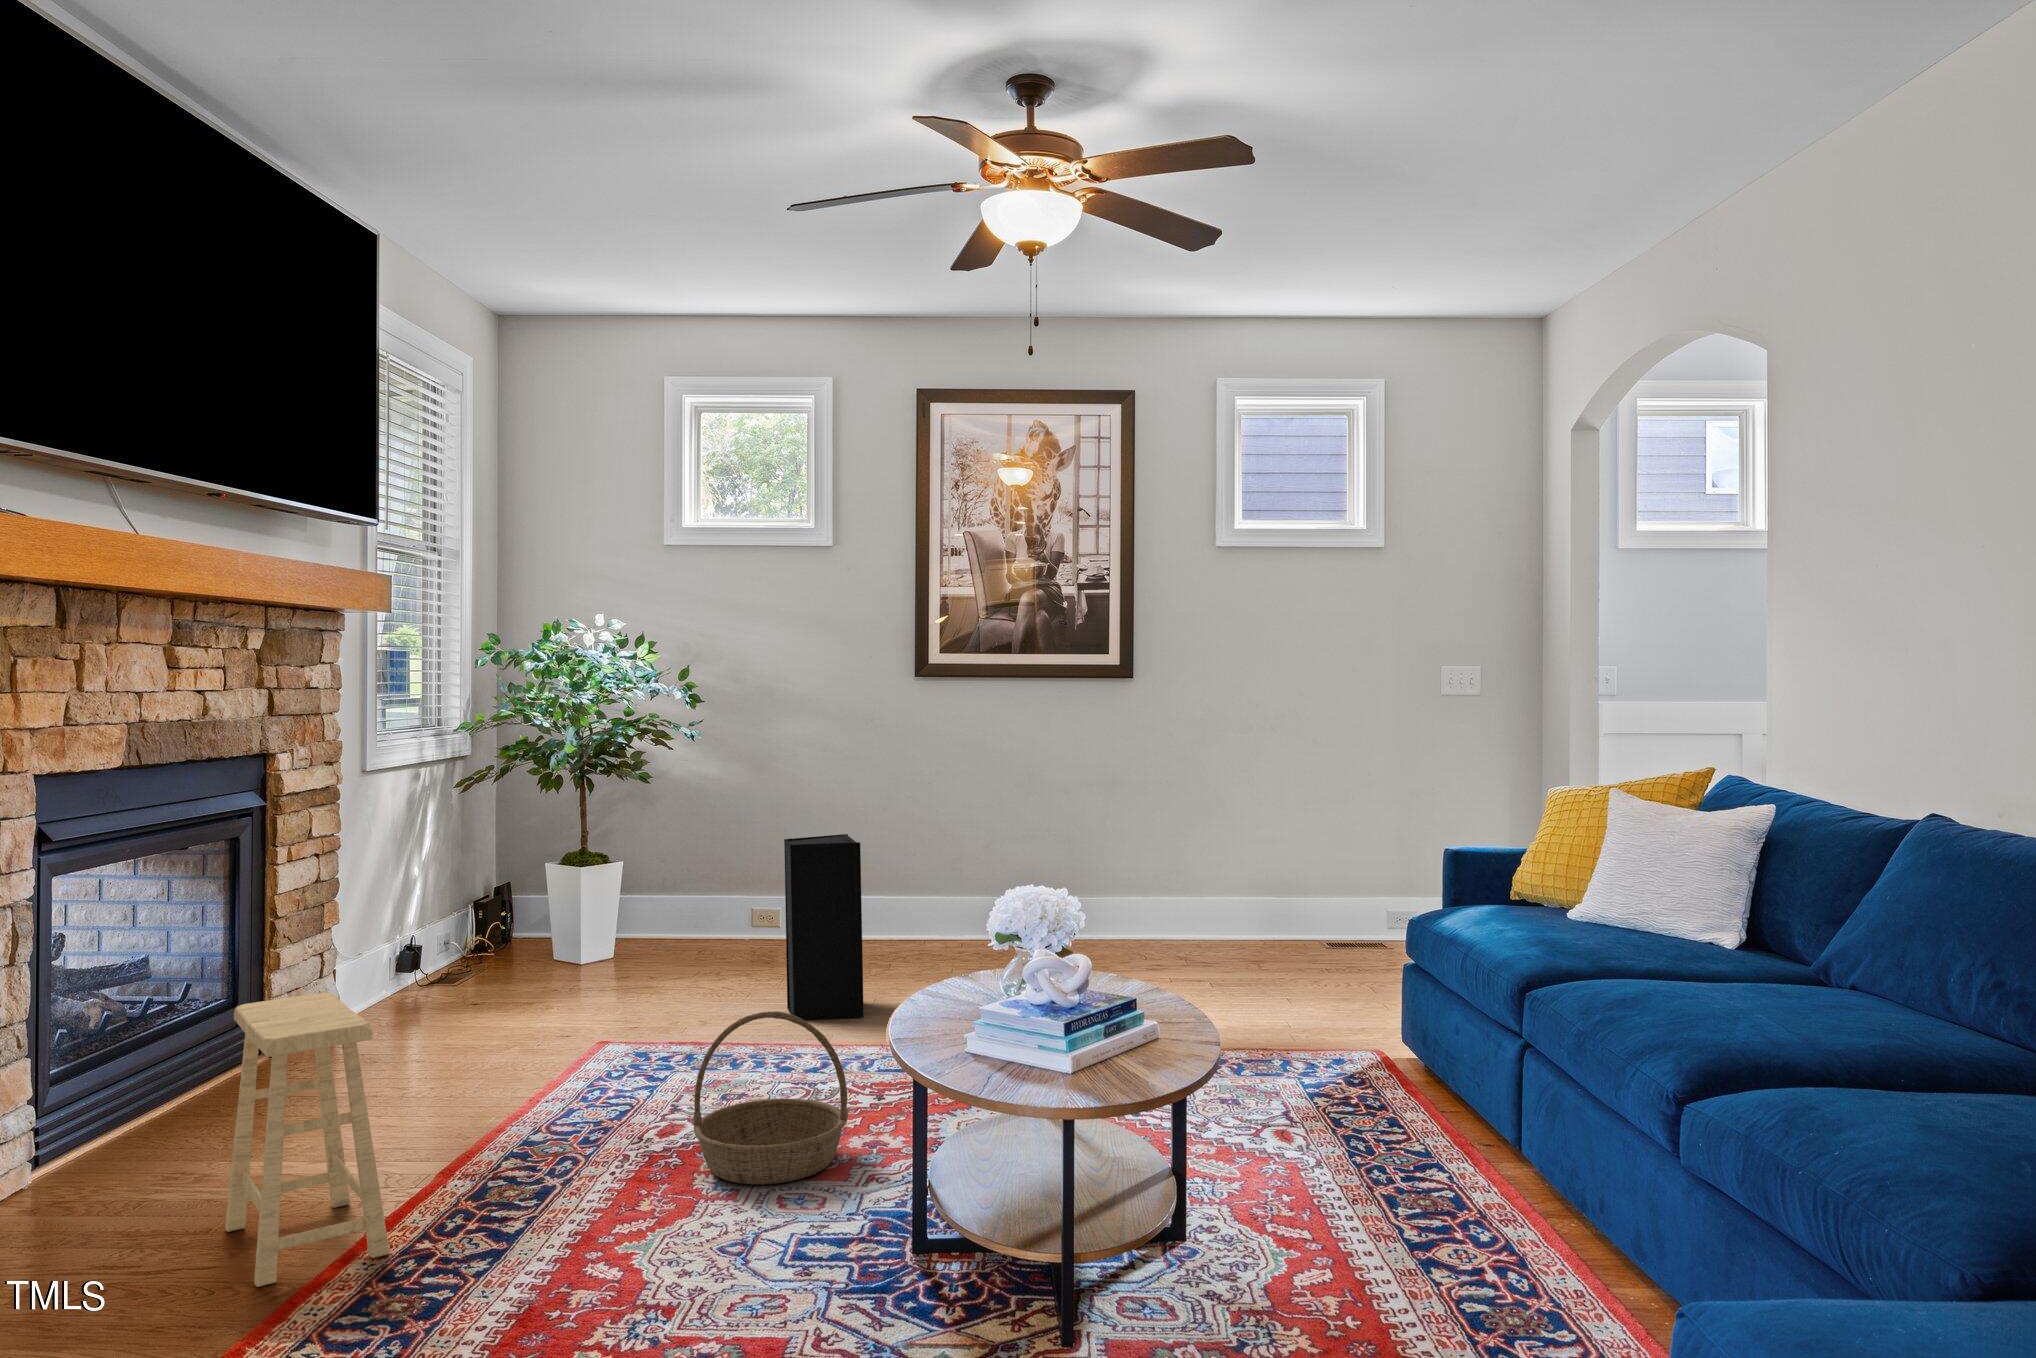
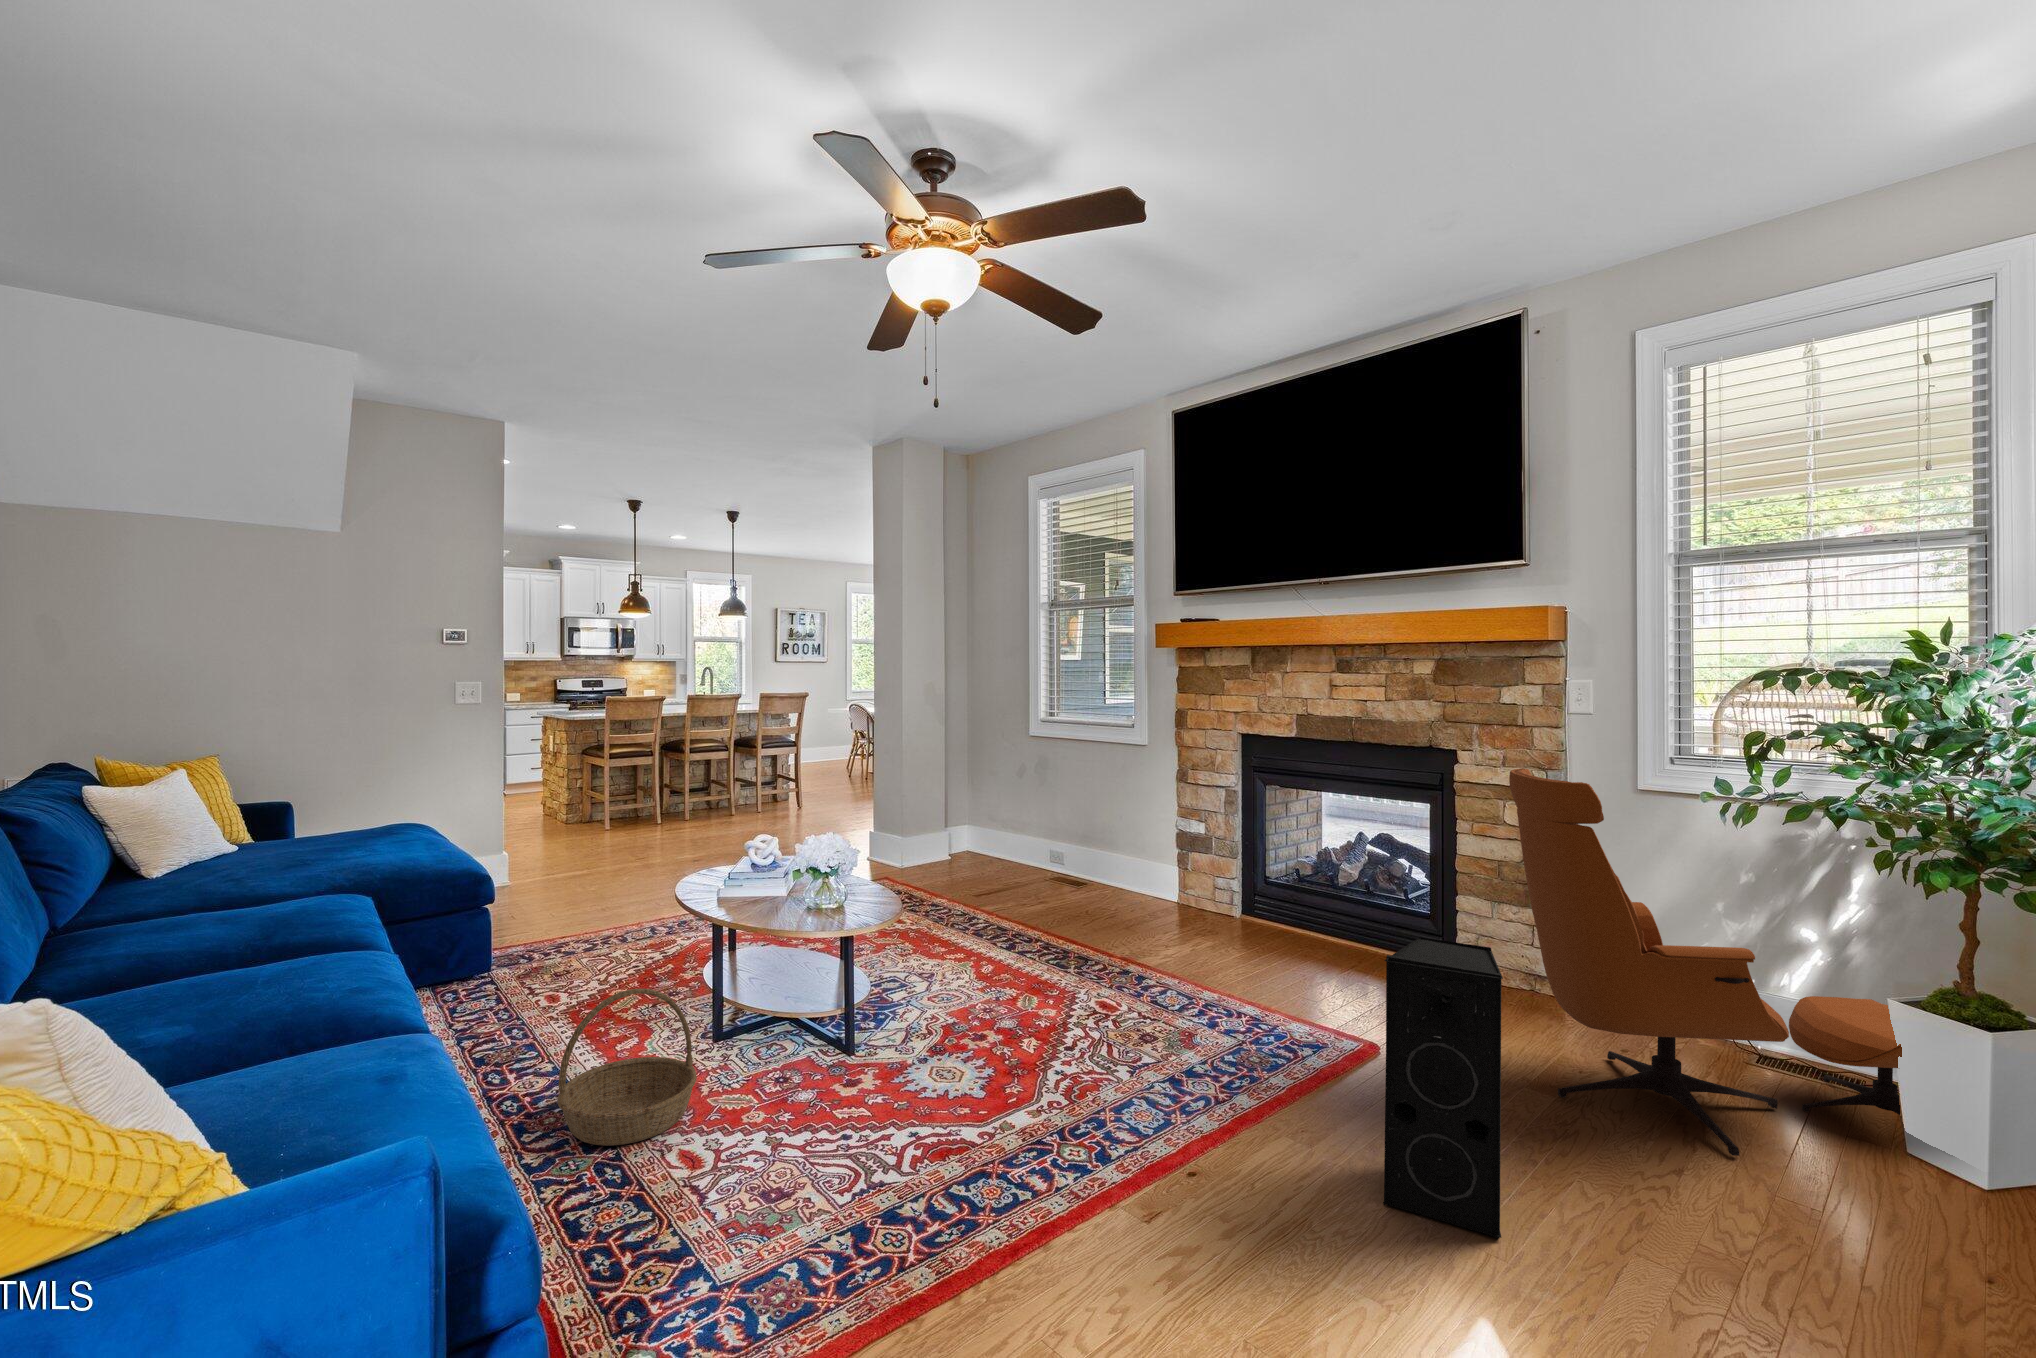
lounge chair: none [432,733,653,1016] -> present [1509,768,1902,1156]
footstool: present [225,993,390,1287] -> none [1067,833,1154,953]
basket: present [693,1011,848,1184] -> present [558,988,697,1146]

